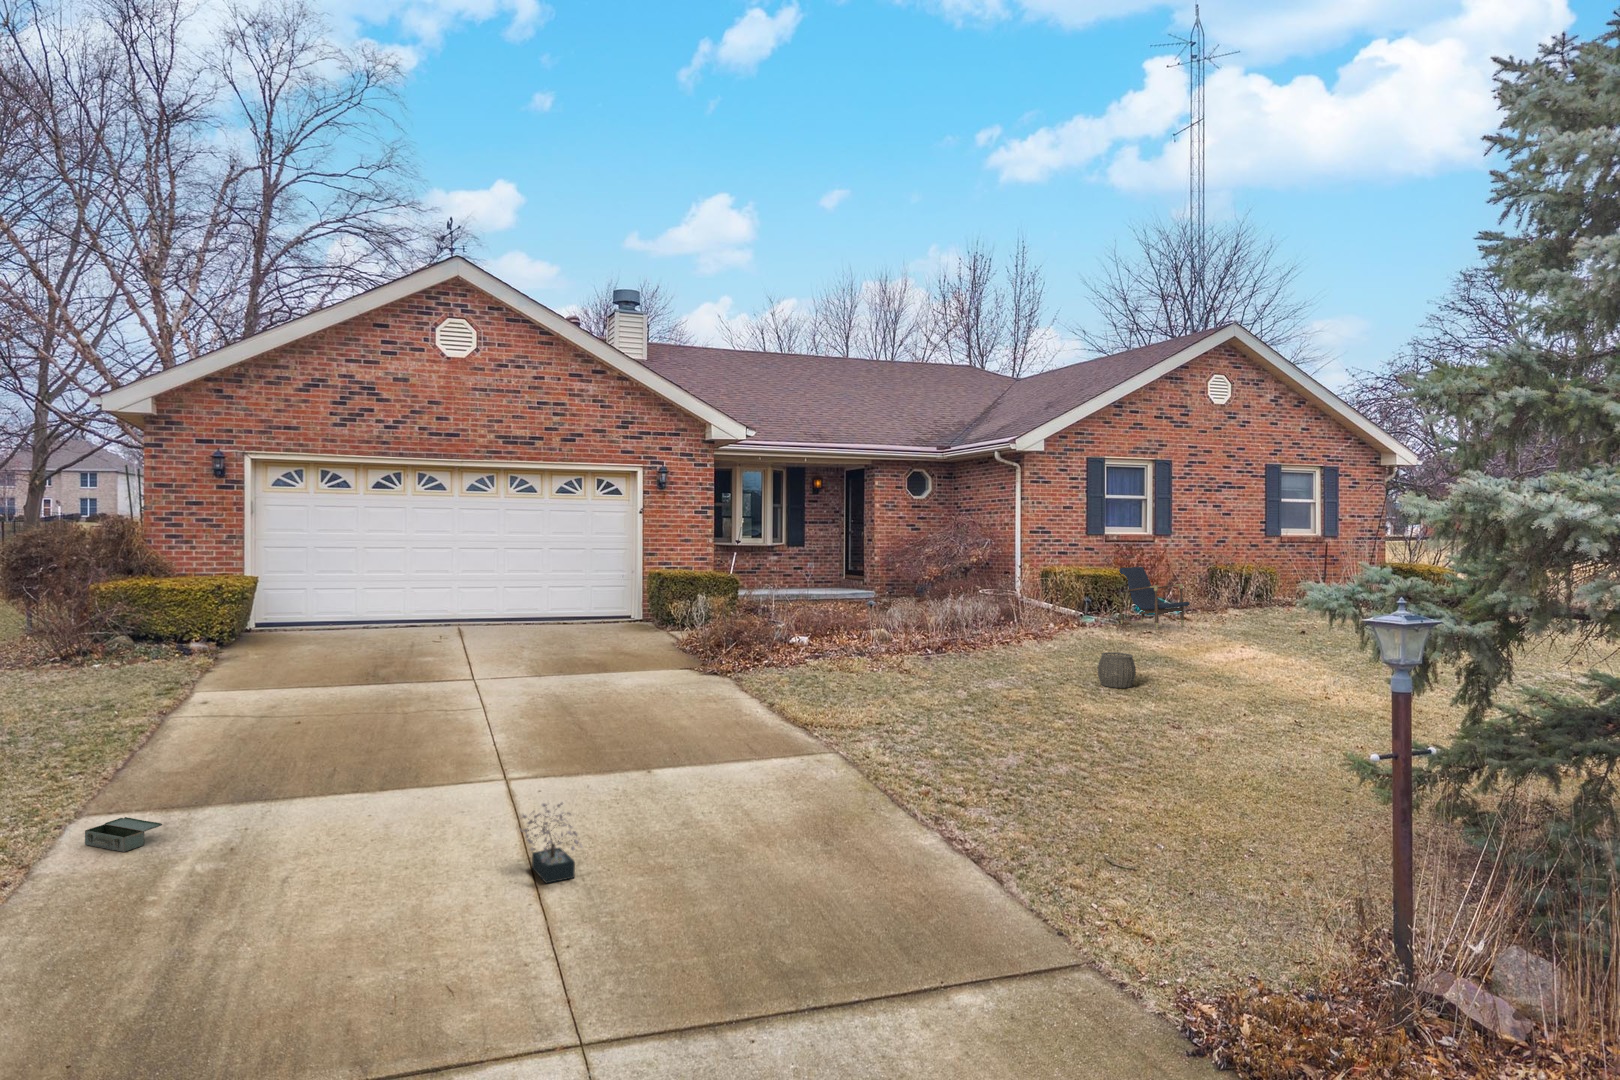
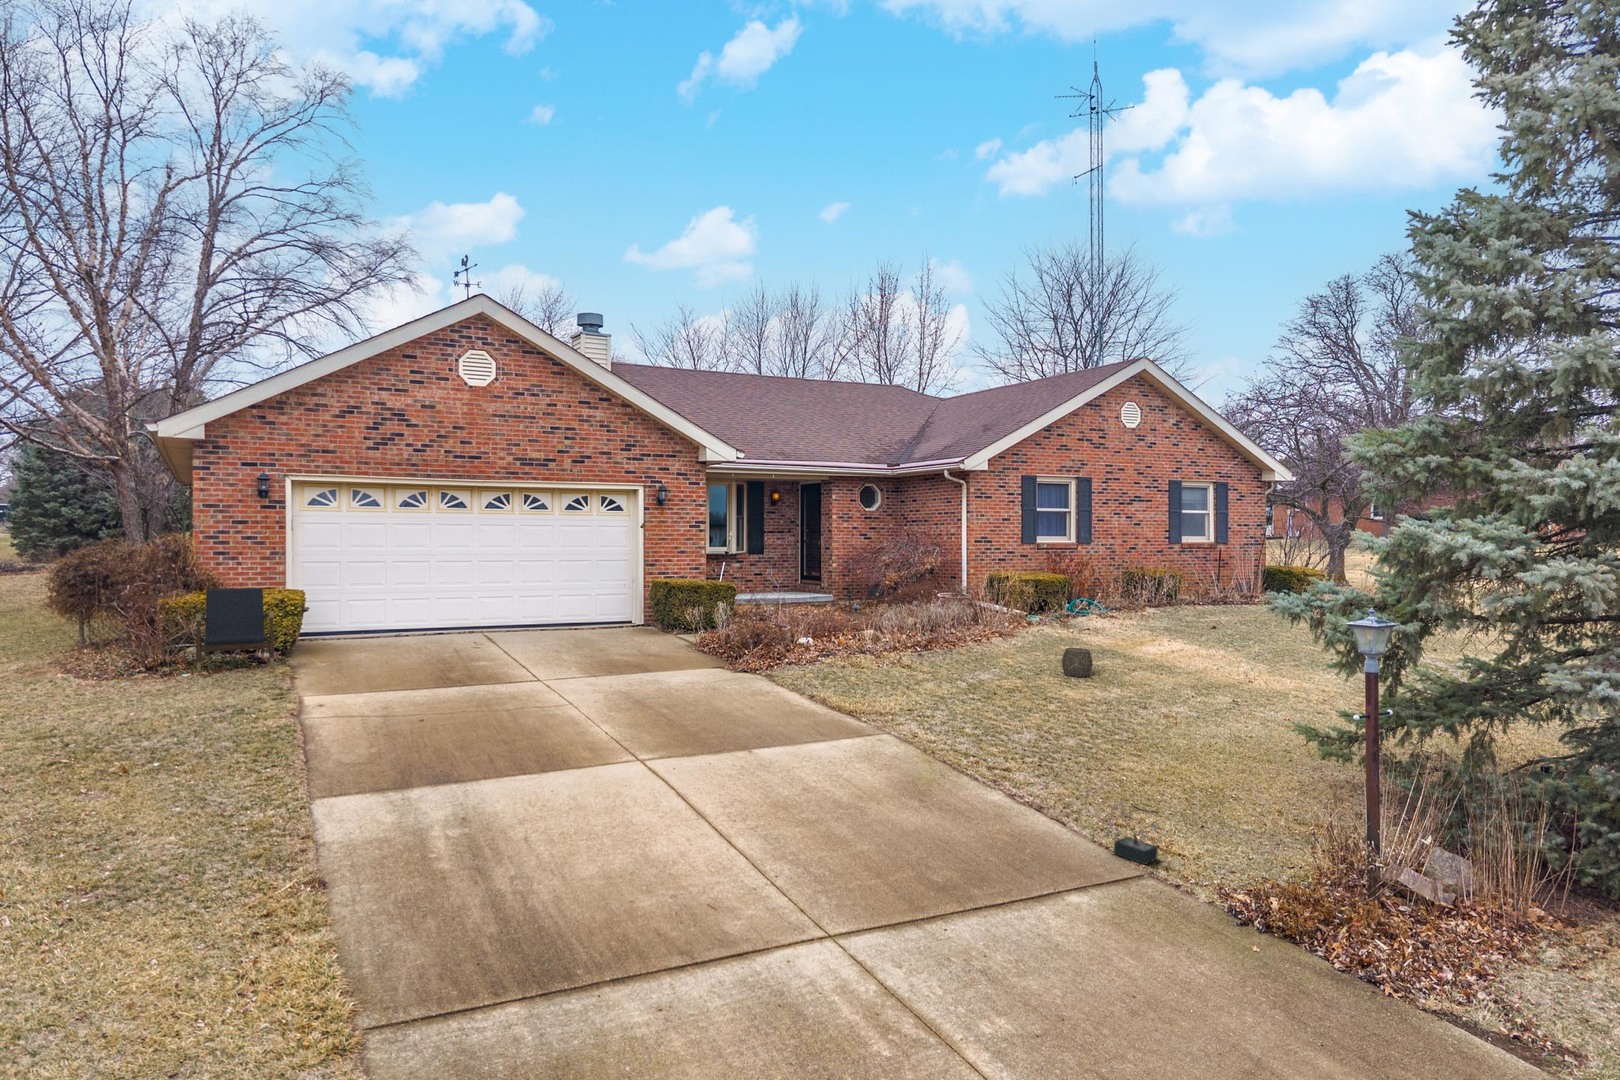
lounge chair: present [1119,567,1190,630] -> present [196,588,274,671]
decorative plant: present [521,803,582,883] -> present [1105,802,1164,864]
toolbox: present [85,817,162,852] -> none [364,799,421,825]

